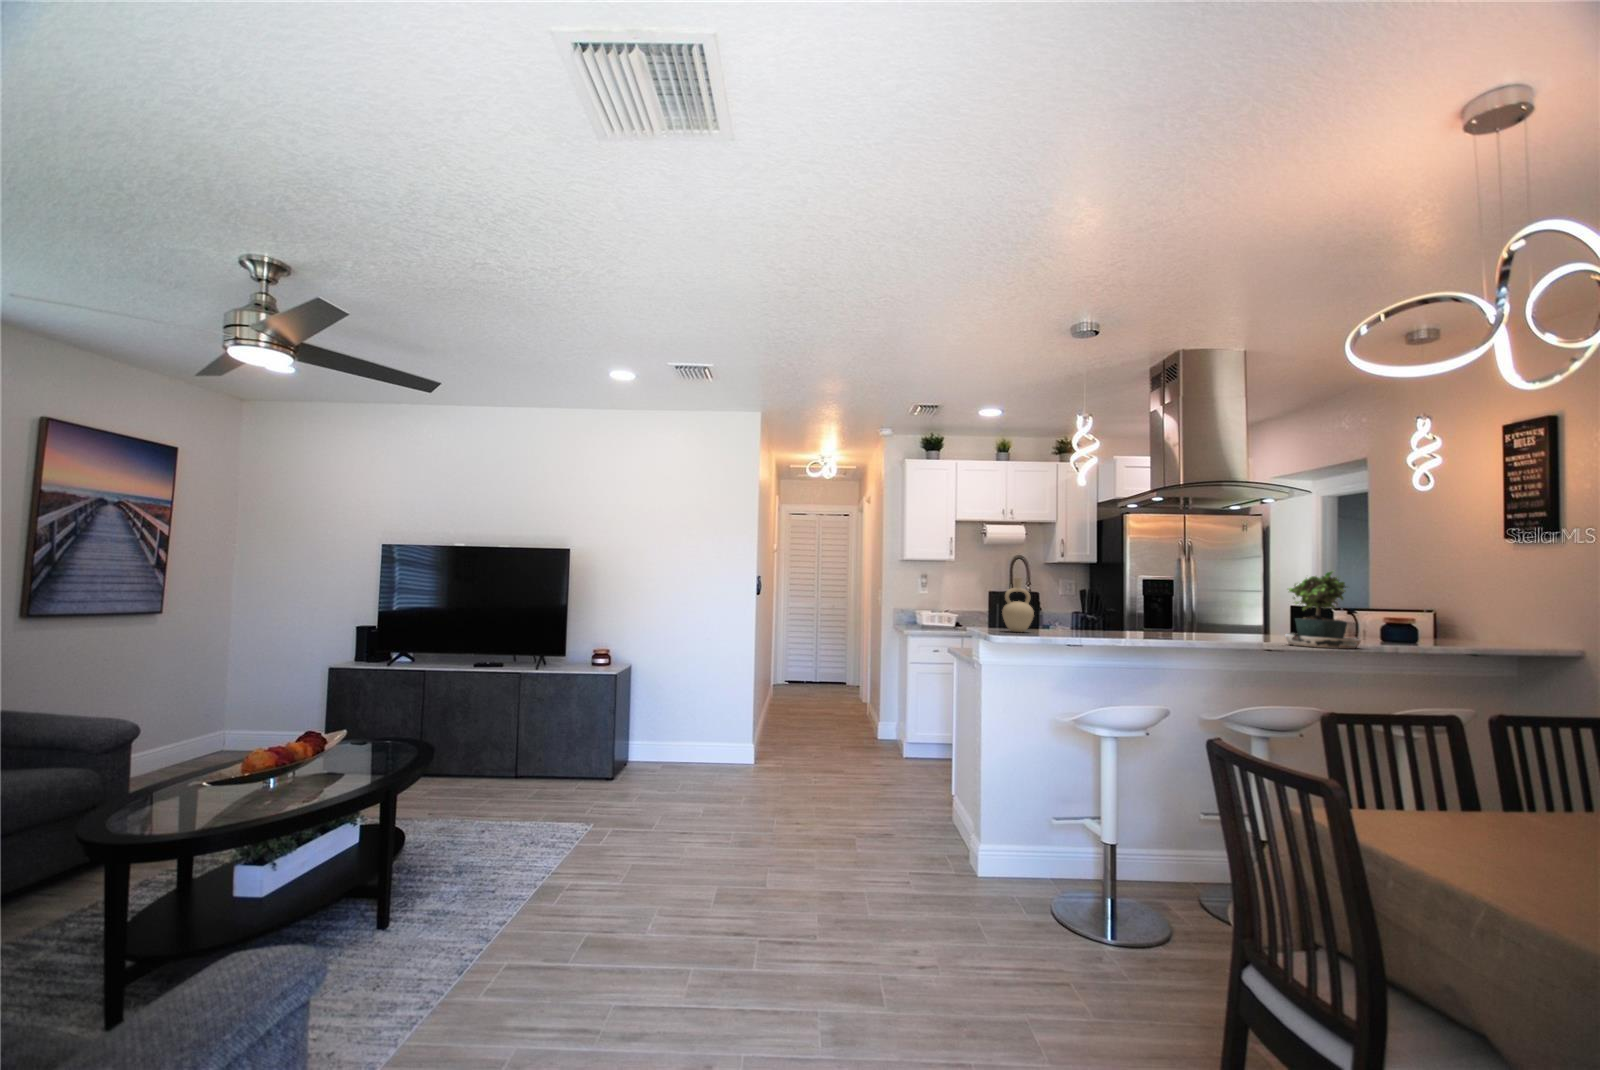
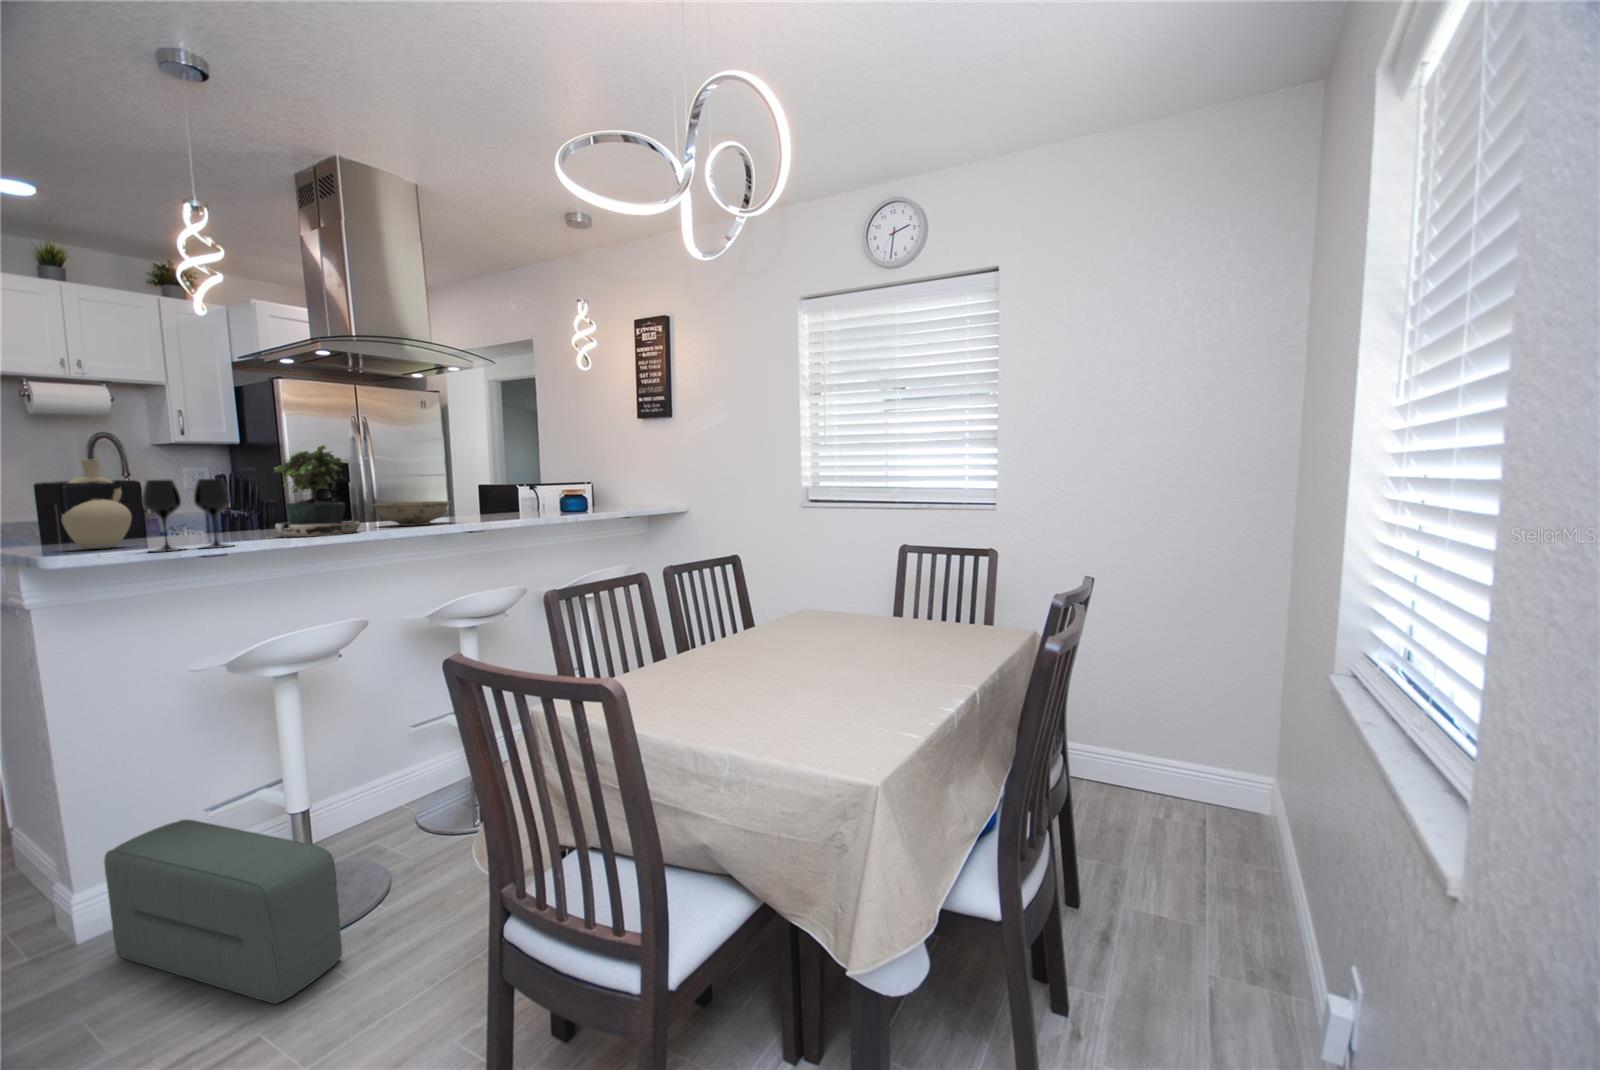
potted plant: present [1285,571,1361,649] -> present [275,444,360,537]
wine glass: none [1040,592,1087,639] -> present [142,479,230,552]
bowl: none [1185,617,1255,639] -> present [374,501,450,526]
pouf: none [1005,815,1131,969] -> present [104,819,342,1003]

